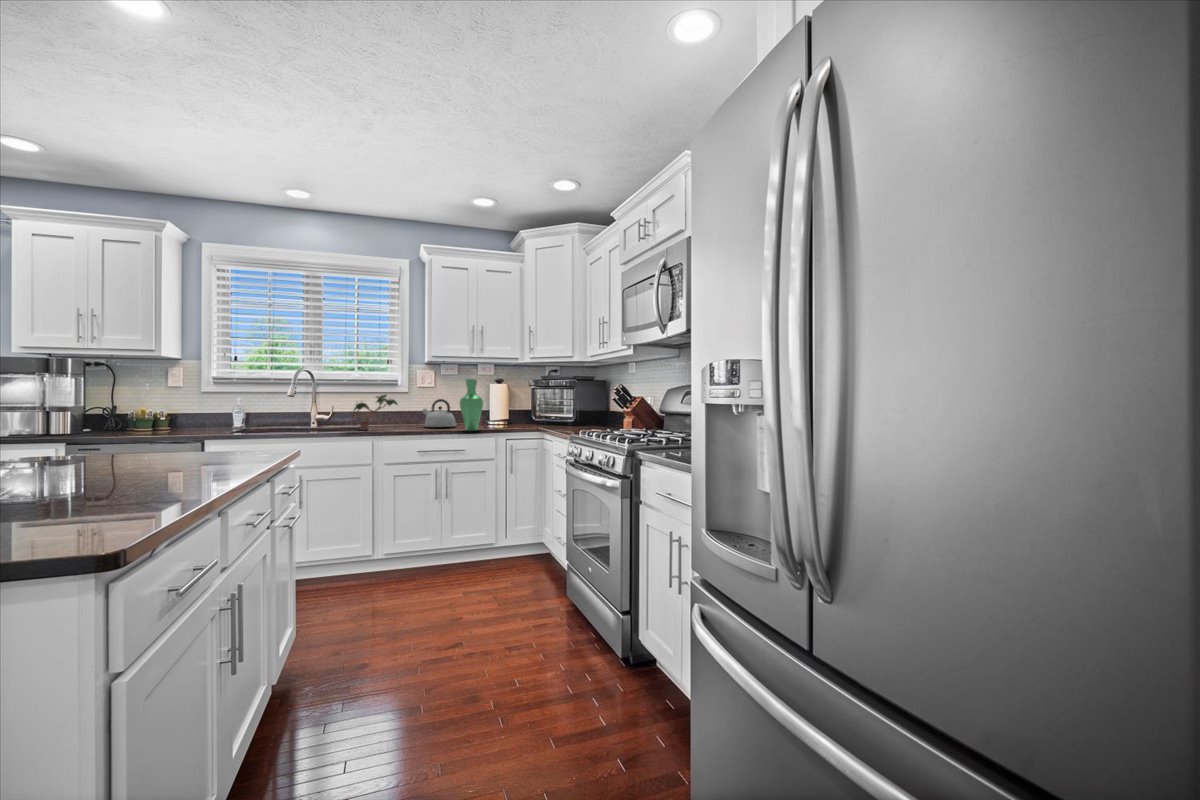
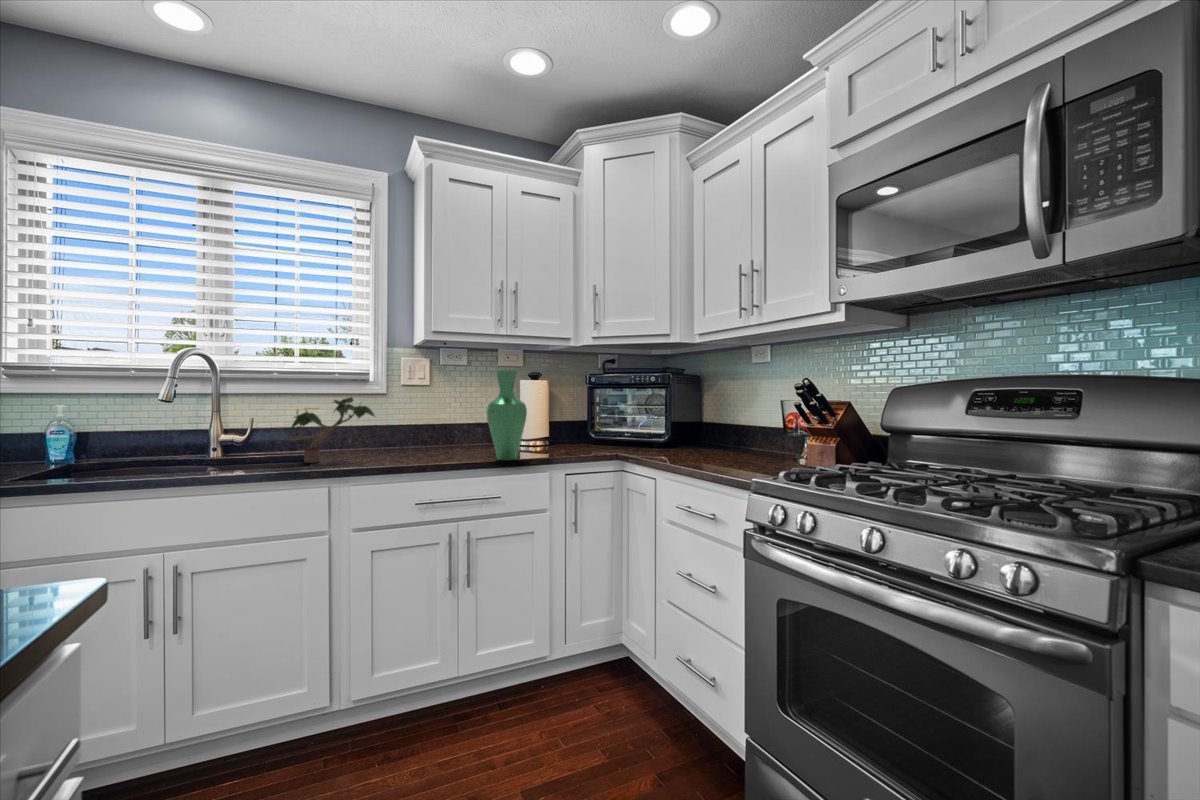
kettle: present [422,399,456,427] -> none [414,405,474,454]

